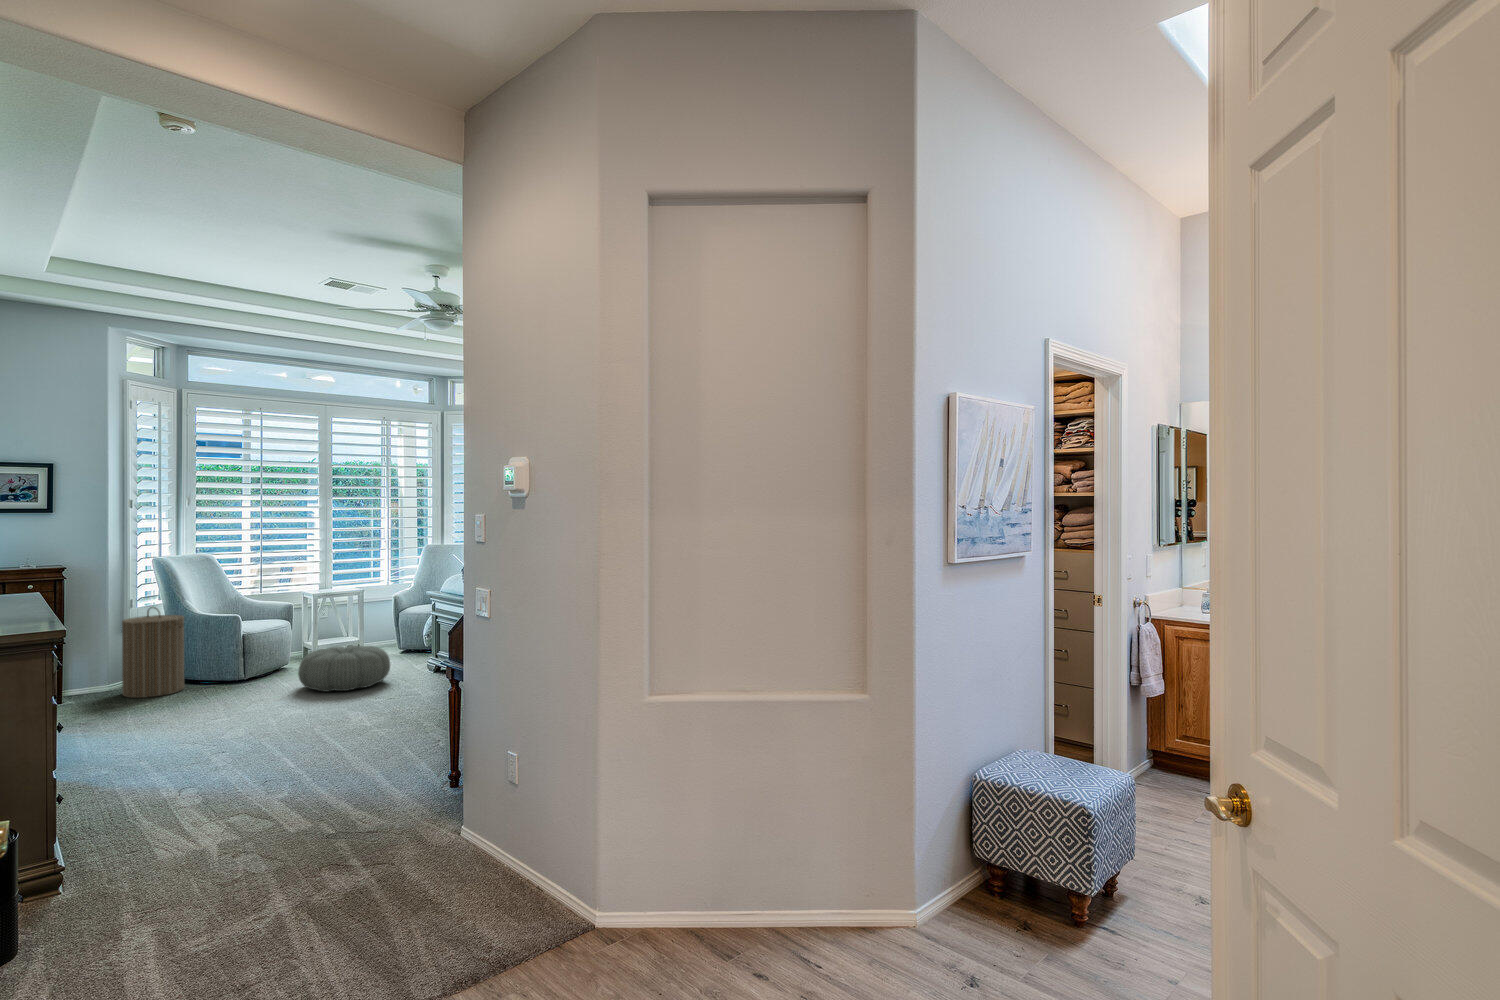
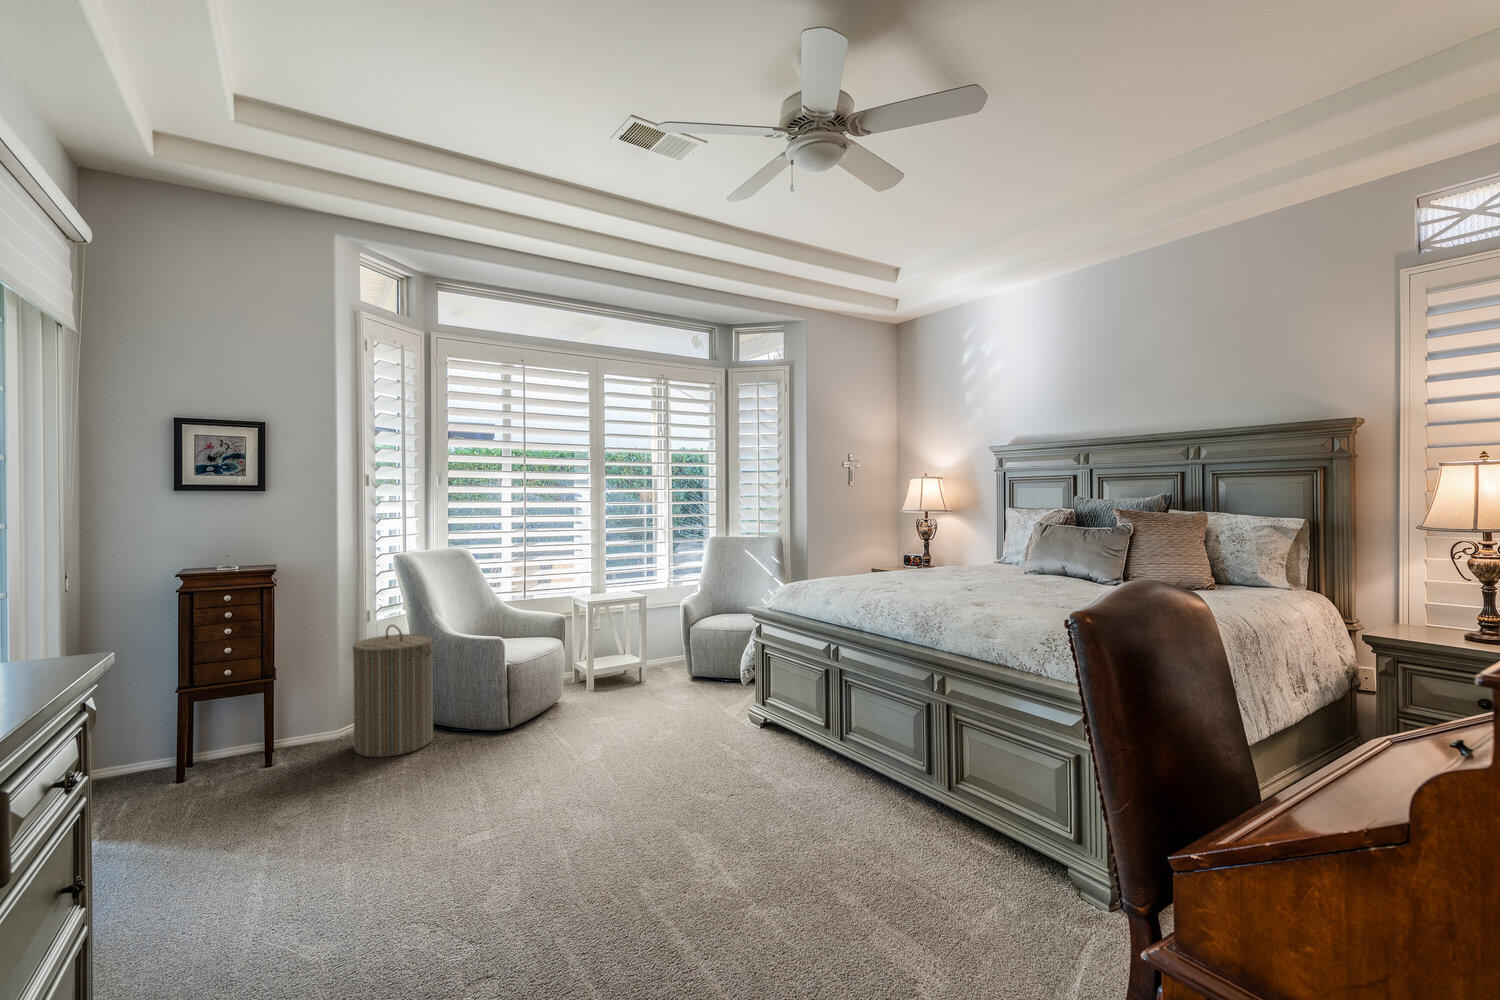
pouf: present [298,645,390,692] -> none [584,684,705,762]

